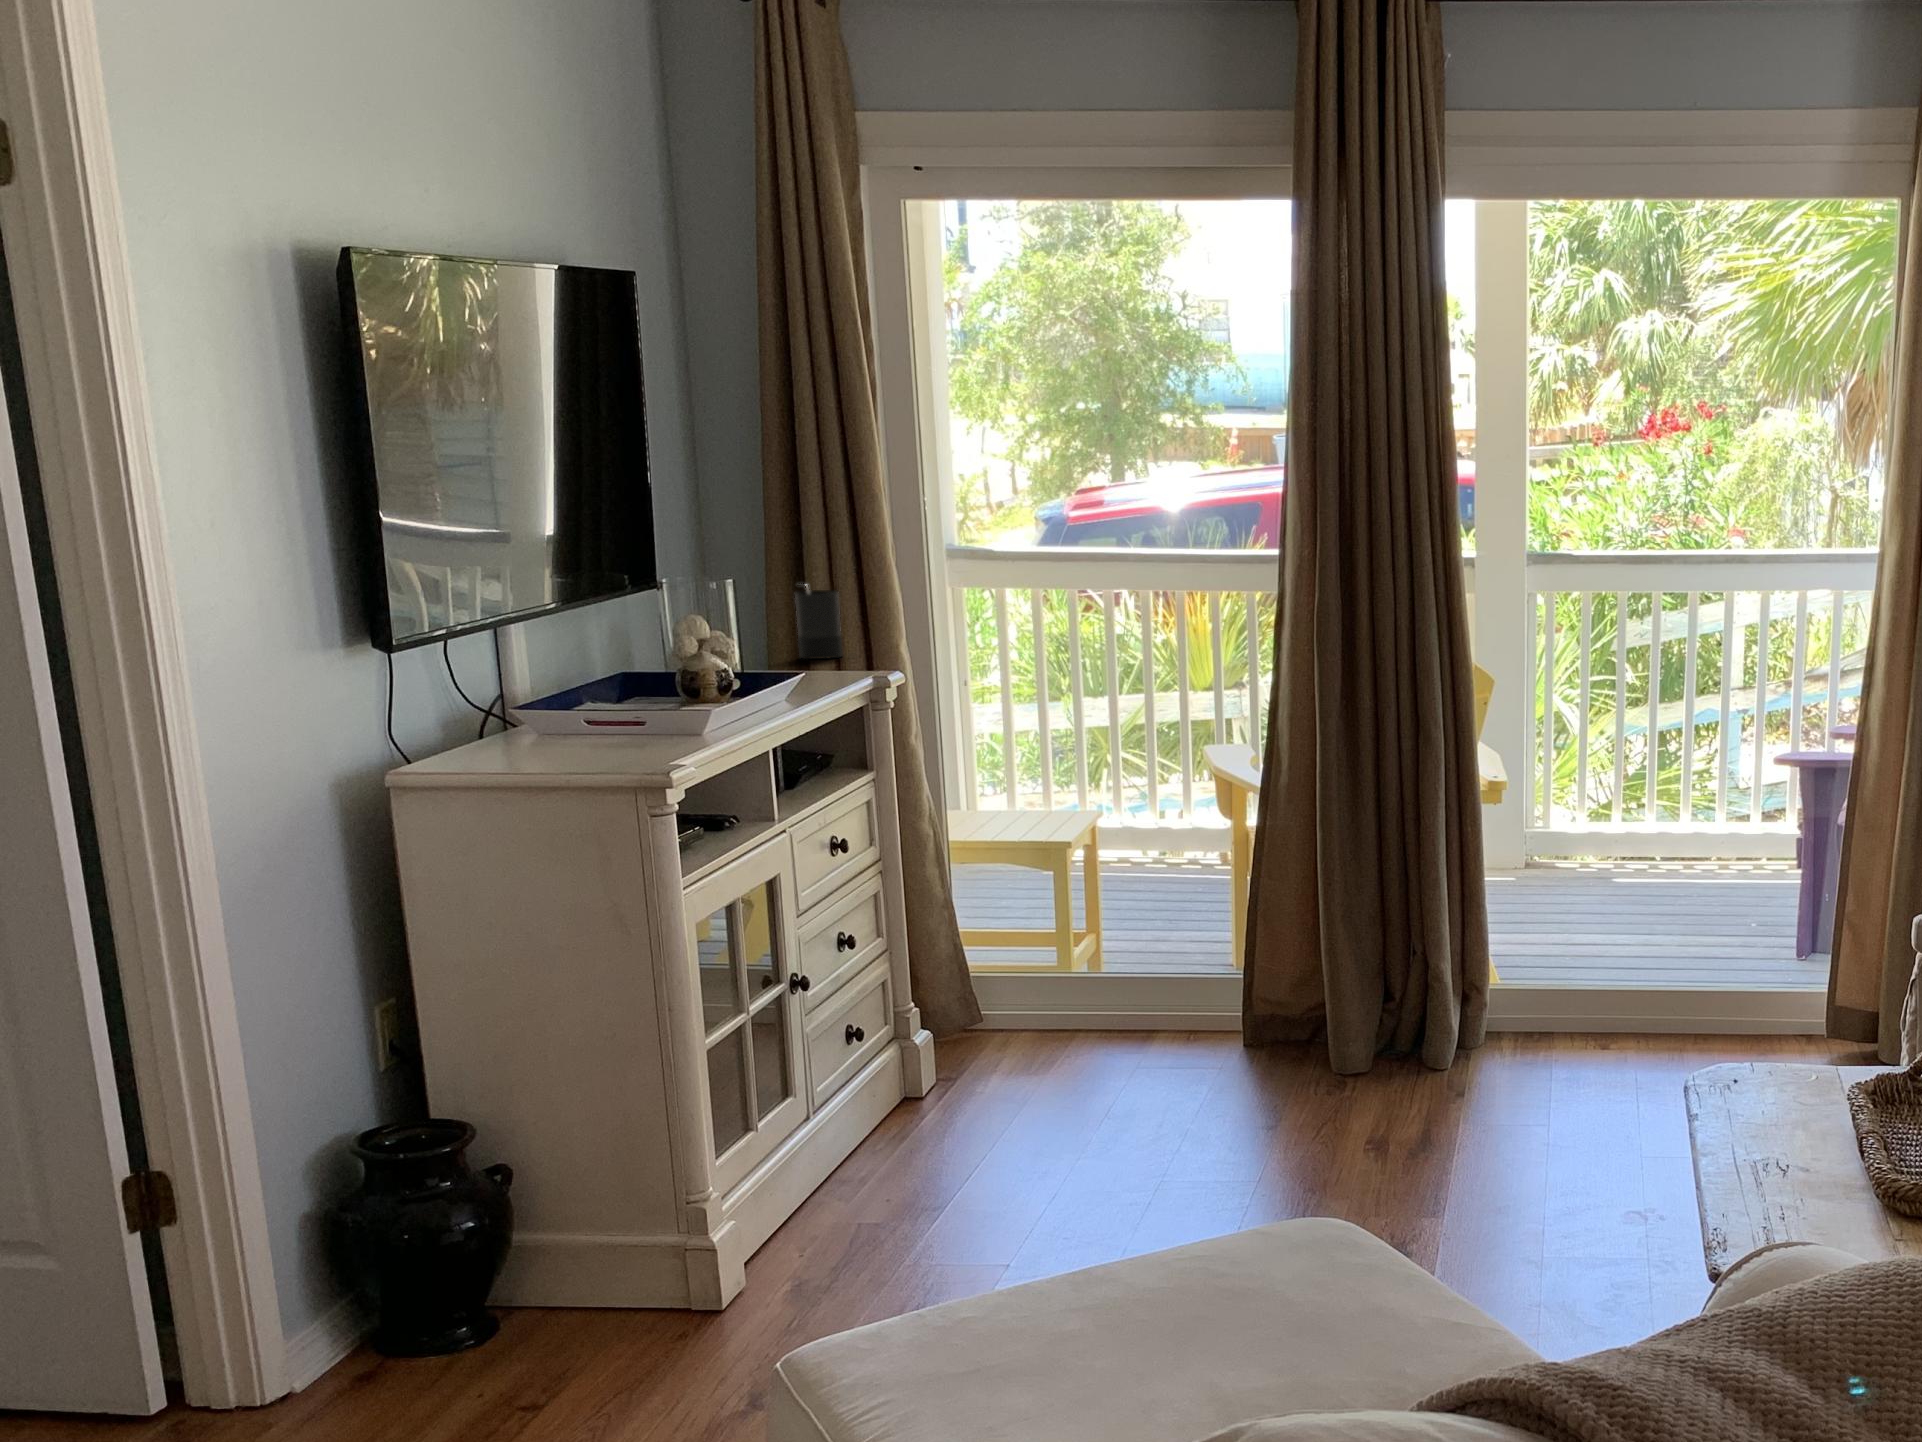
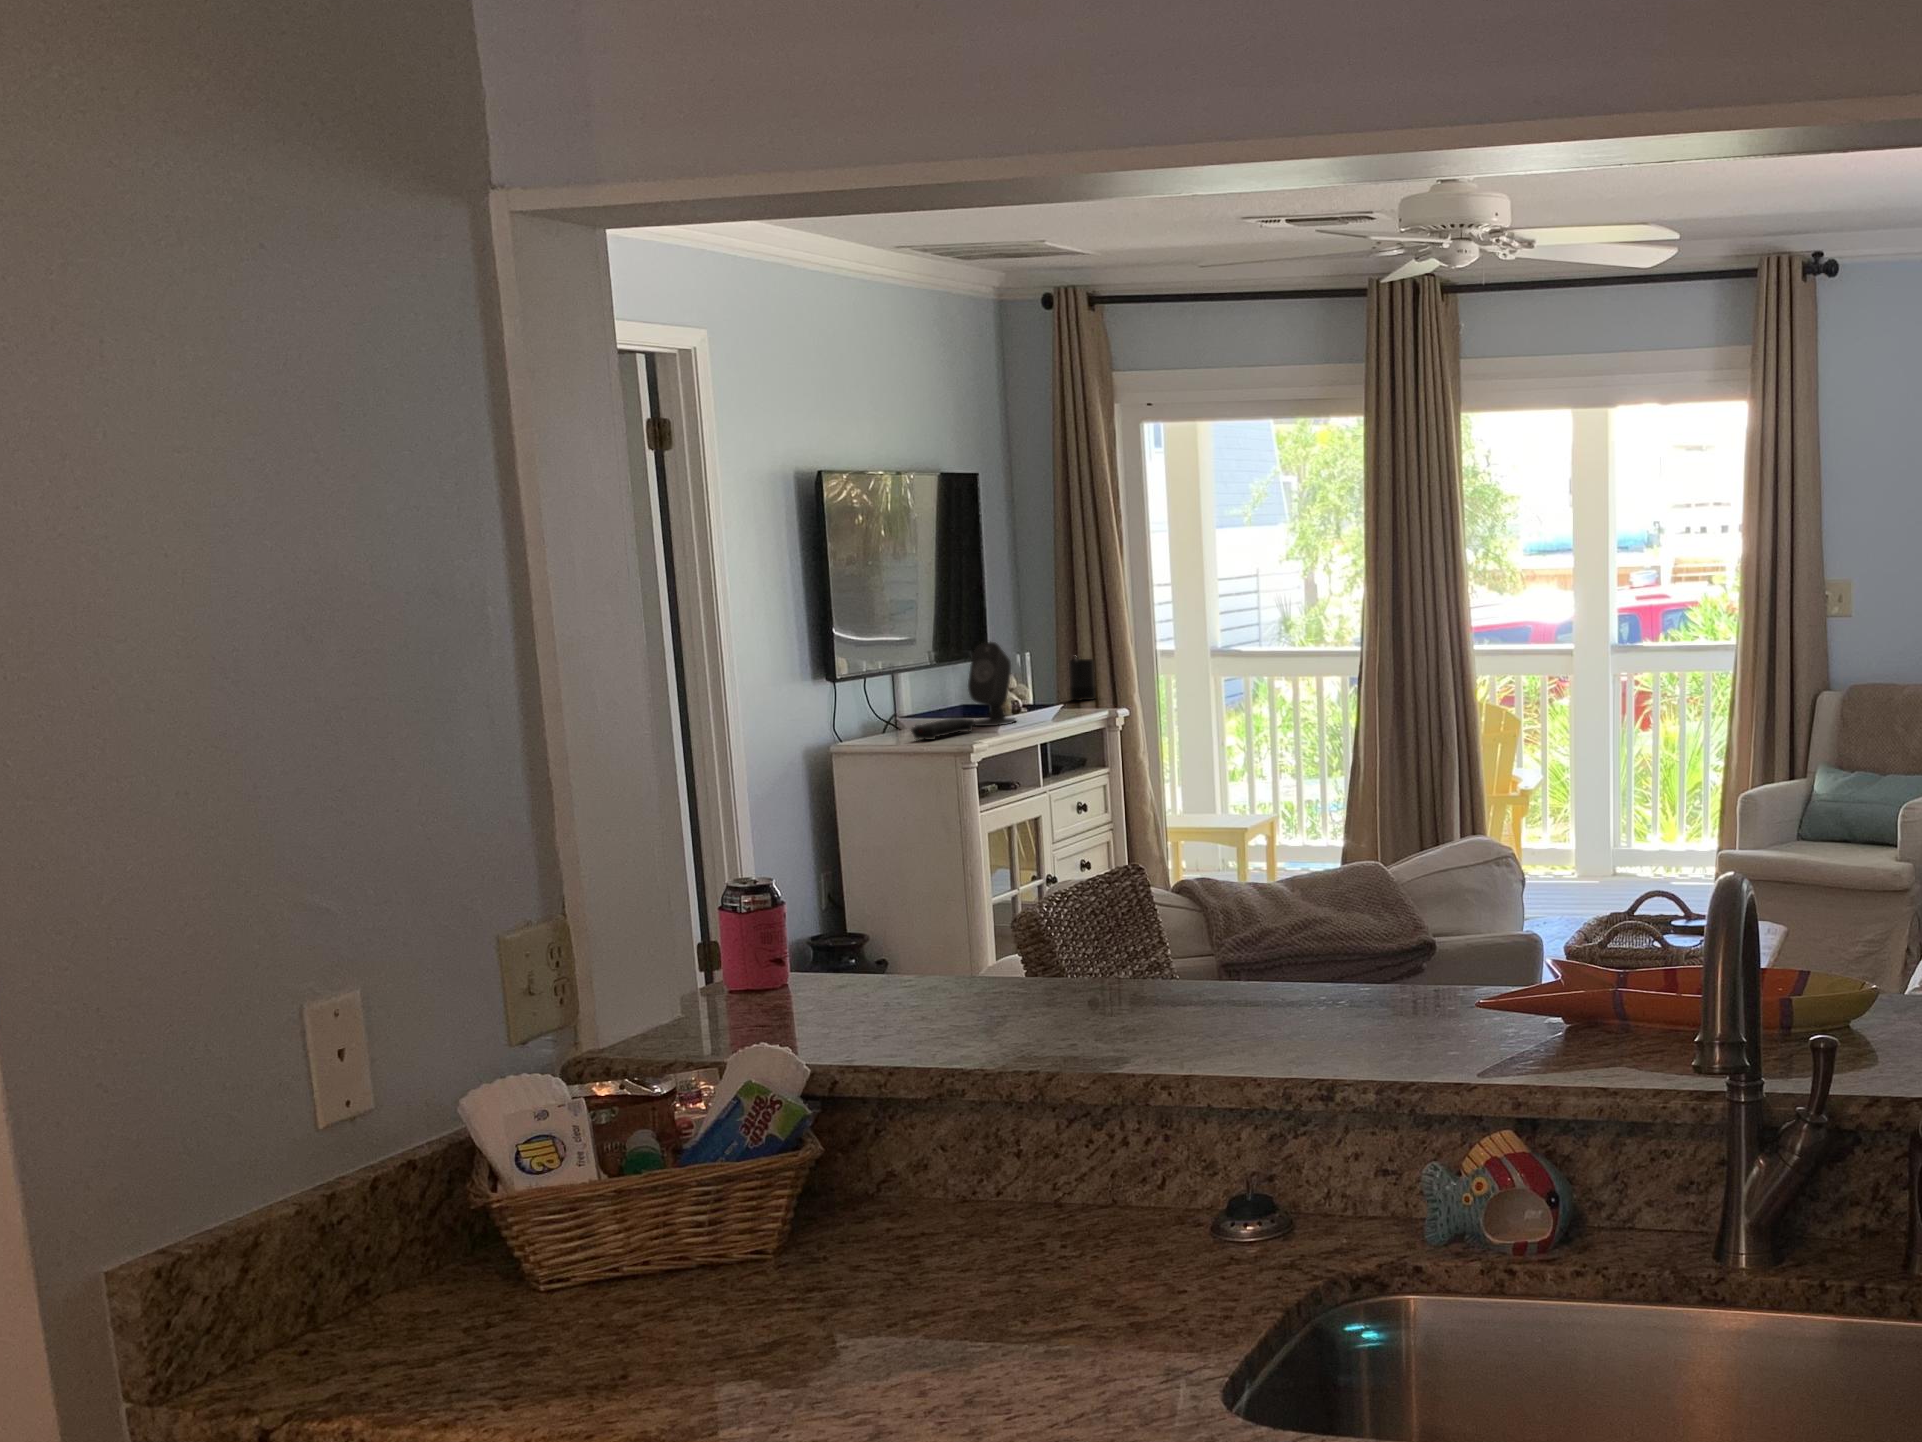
speaker: none [638,569,728,721] -> present [968,642,1016,726]
remote control: none [539,712,656,760] -> present [912,718,974,740]

